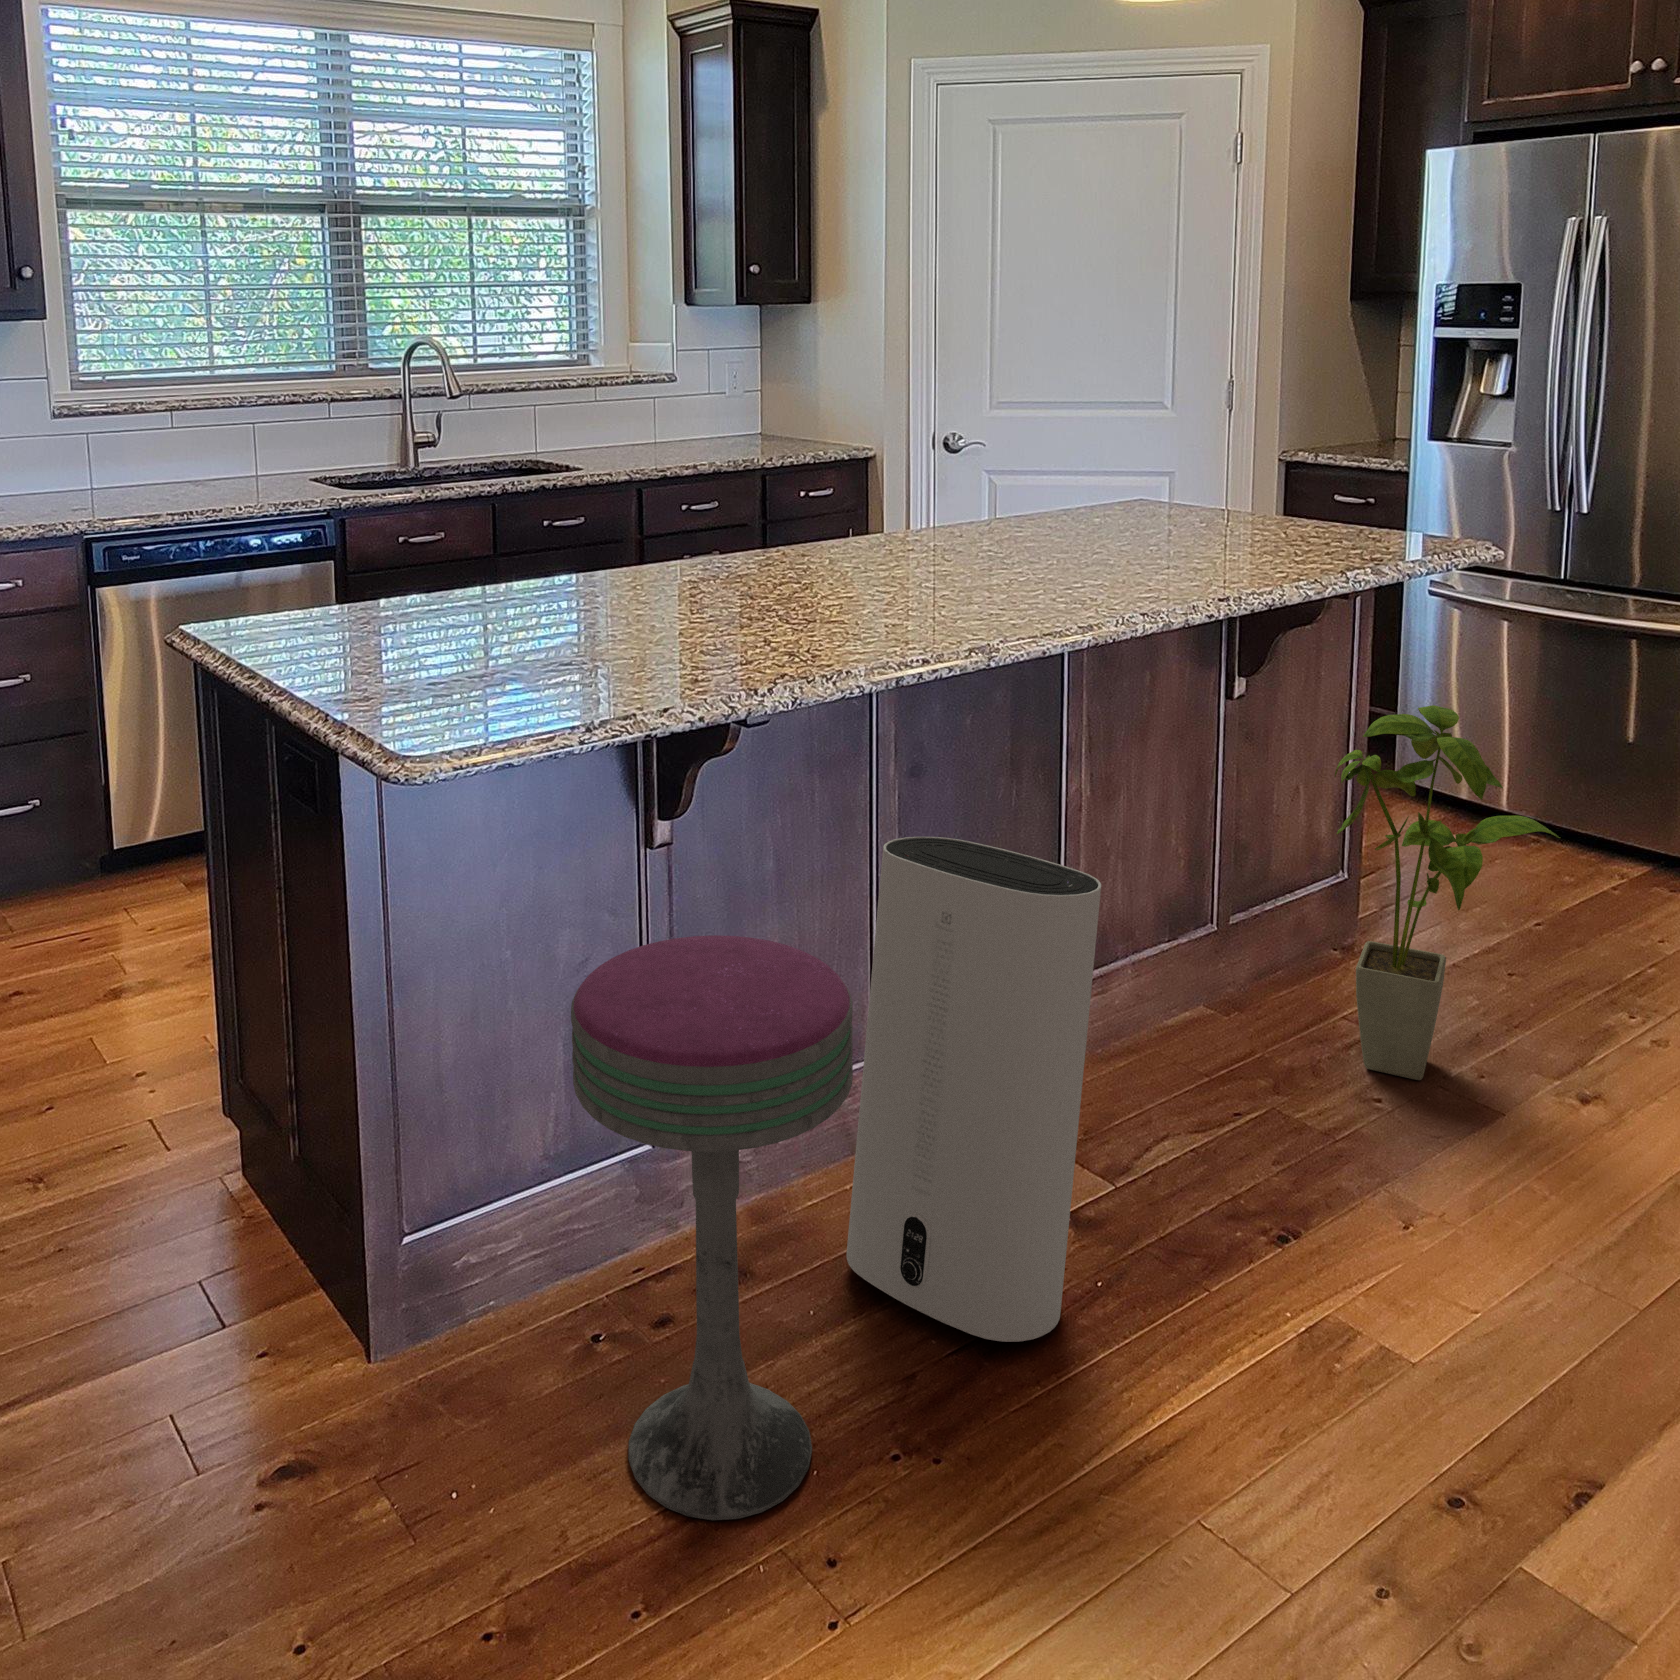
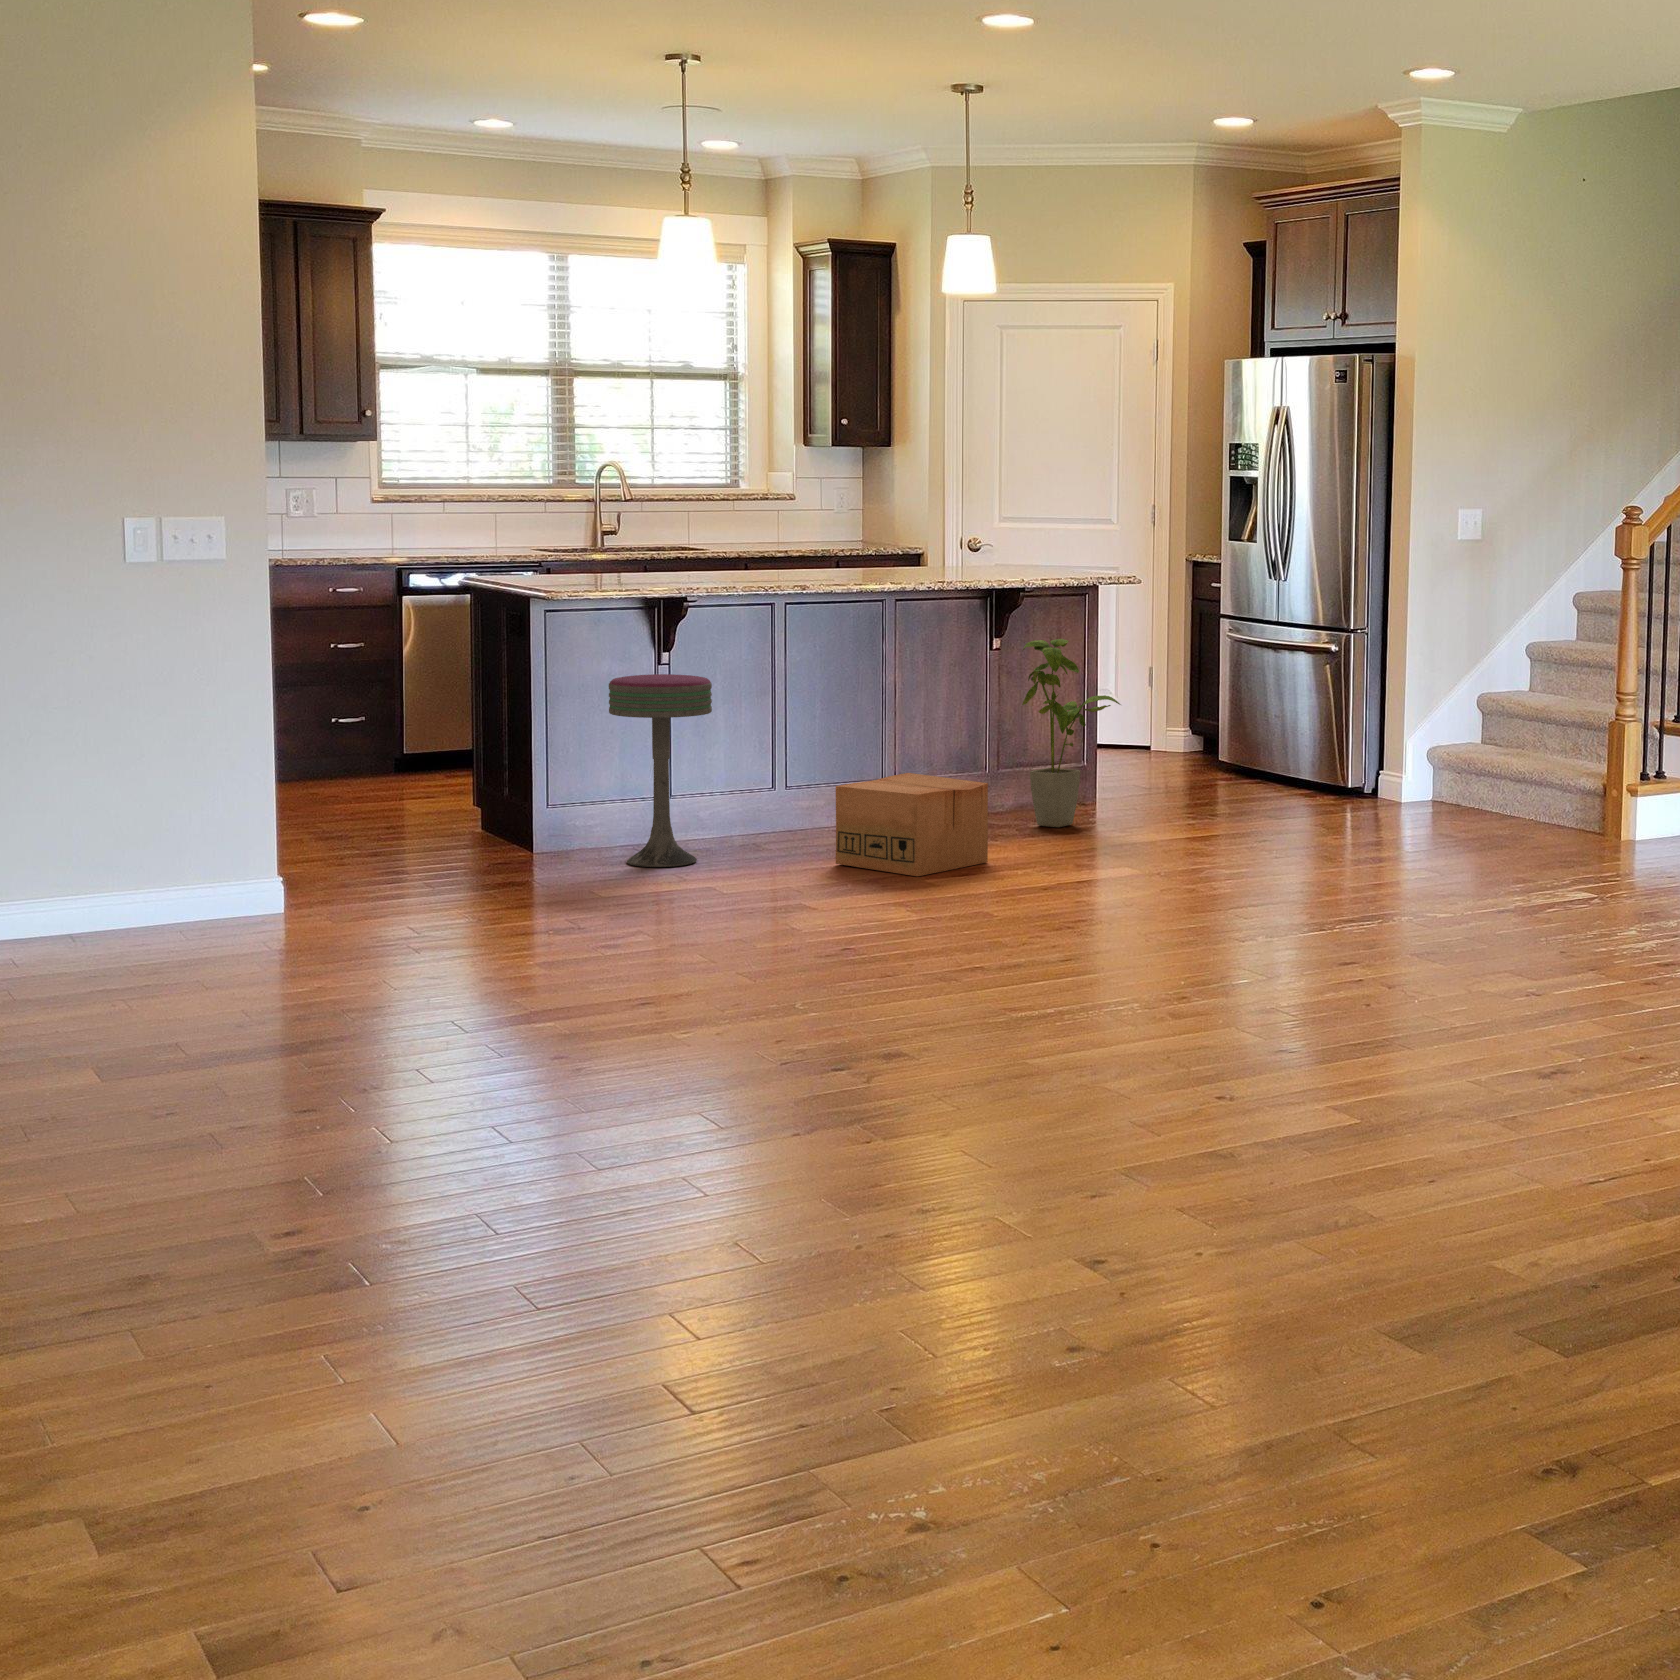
air purifier: present [846,837,1101,1342] -> none [737,664,838,852]
cardboard box: none [1187,1114,1559,1579] -> present [836,773,988,876]

